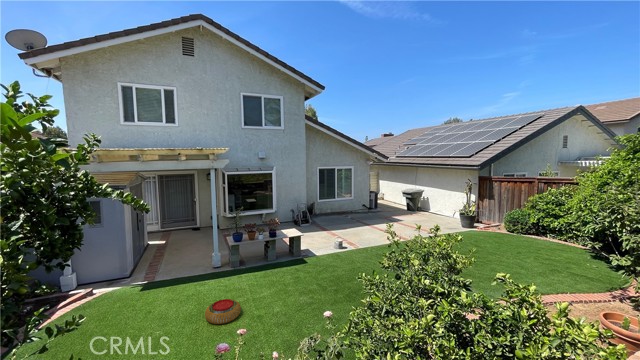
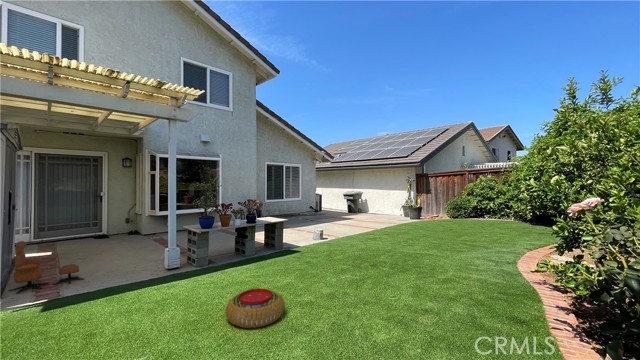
lounge chair: none [135,245,169,274] -> present [8,241,84,294]

